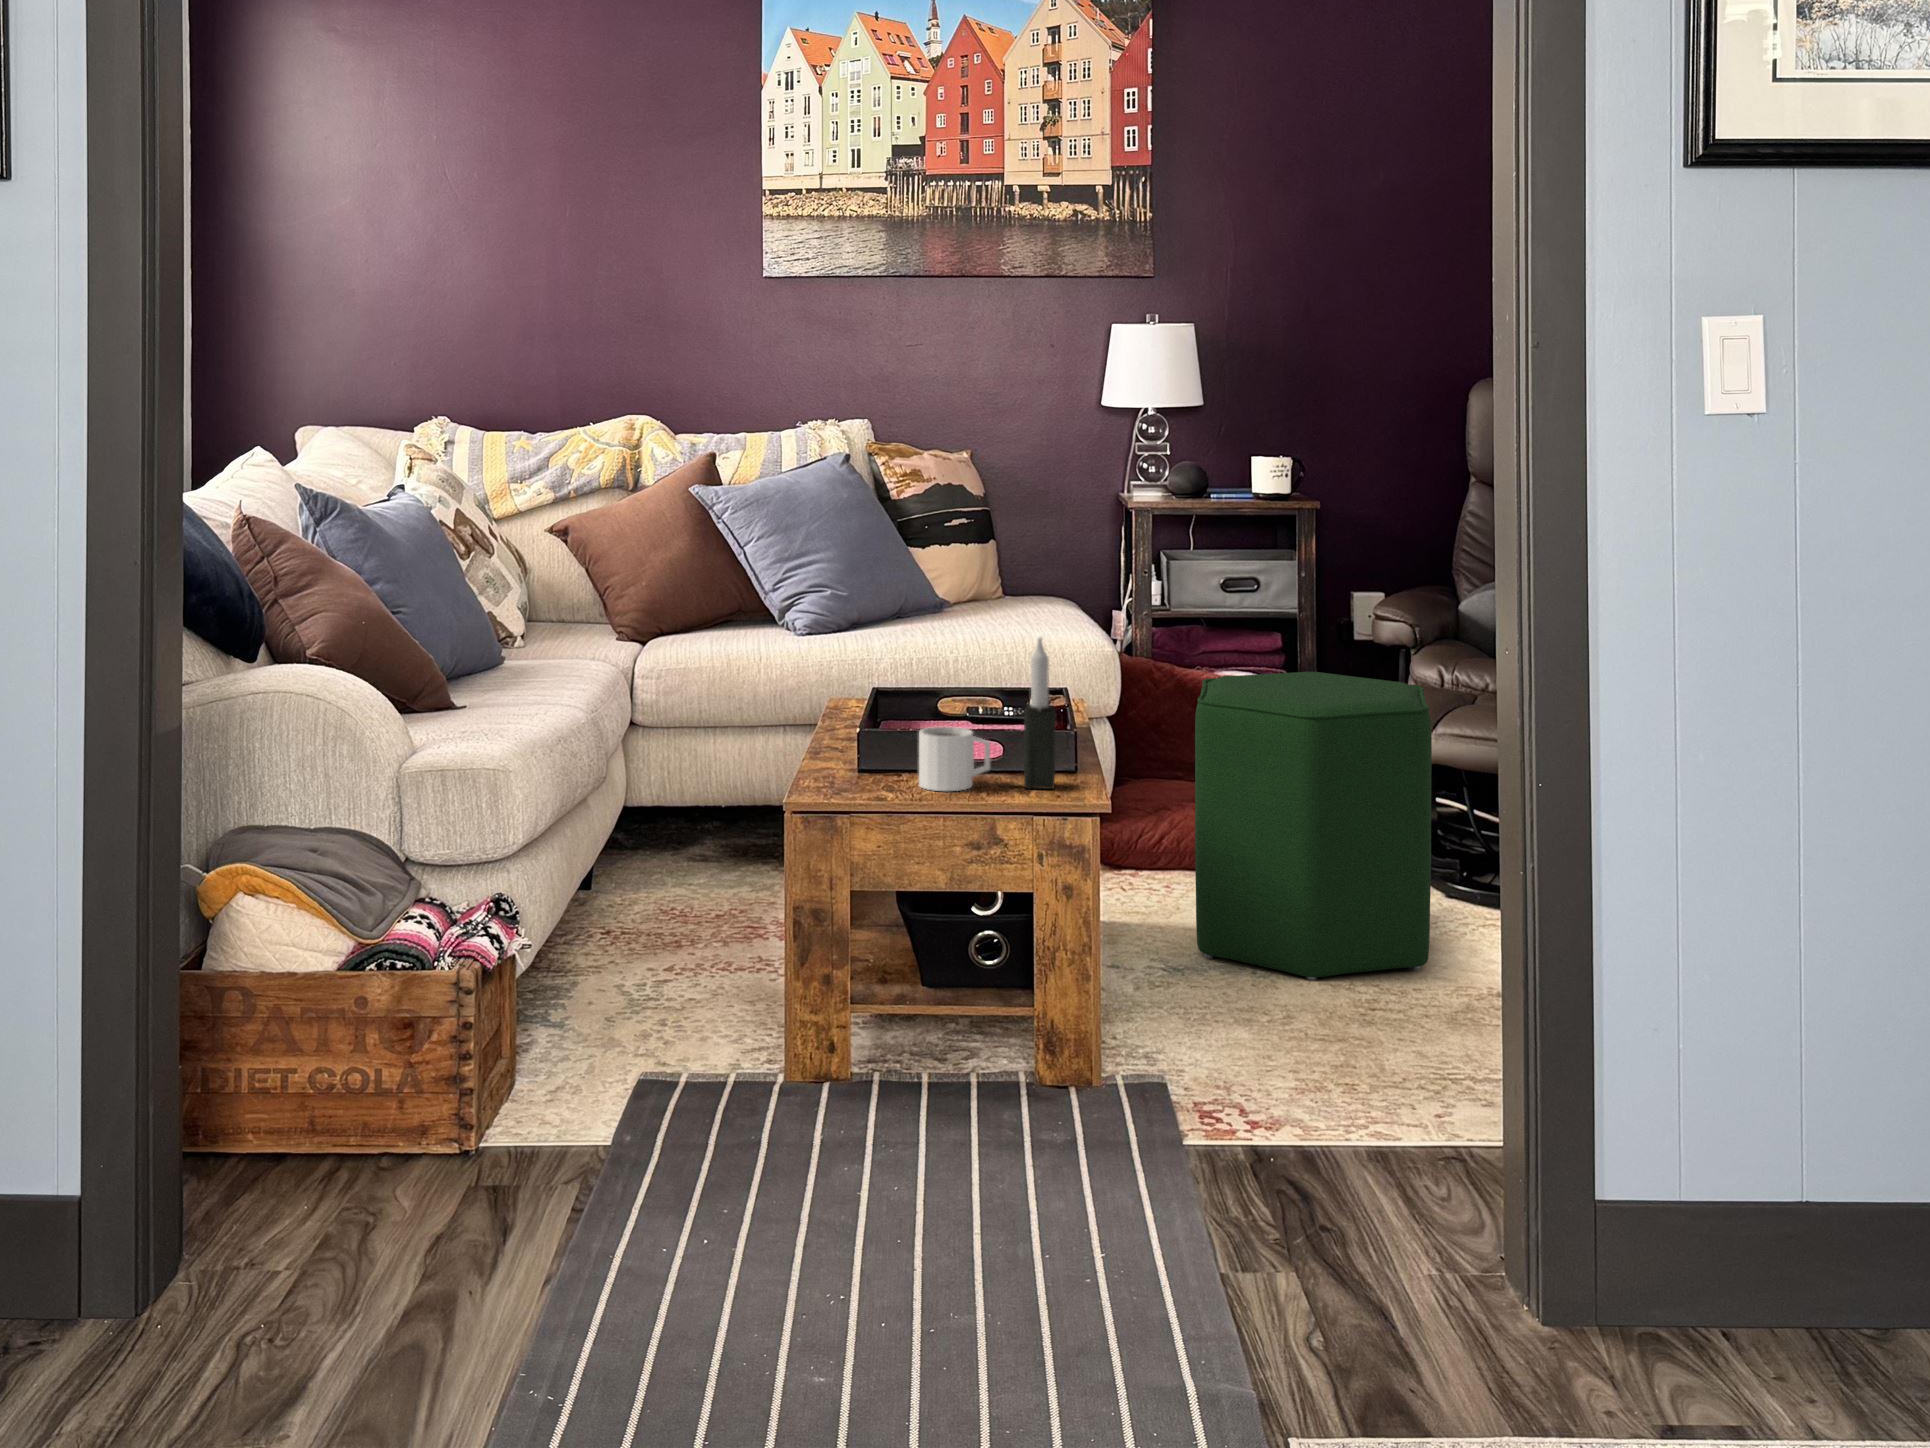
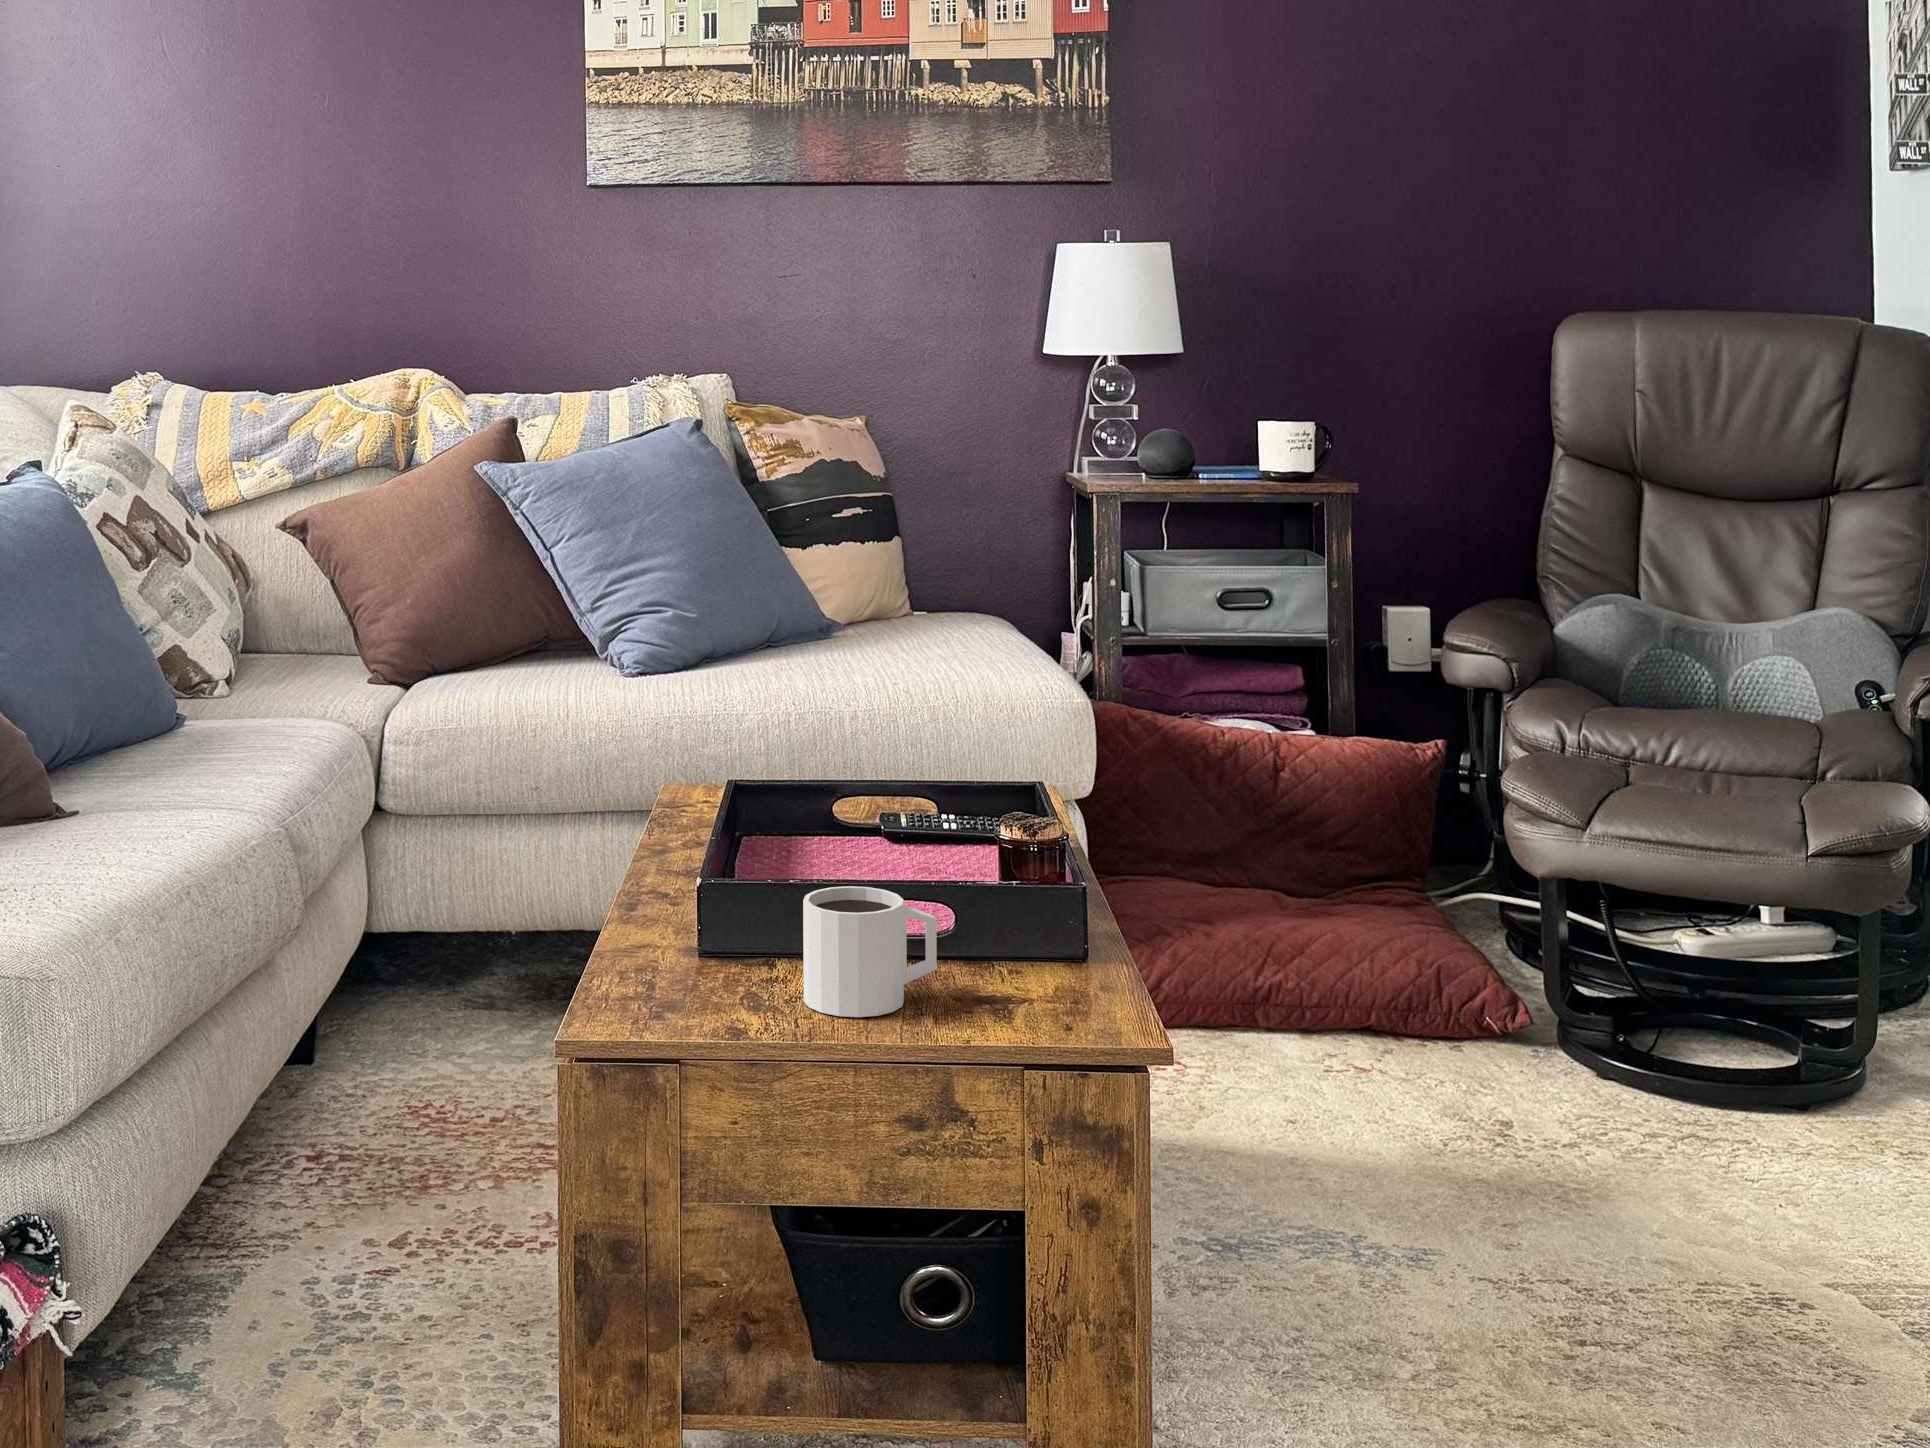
candle: present [1024,637,1055,789] -> none [1001,722,1059,1011]
ottoman: present [1195,672,1432,980] -> none [1252,748,1668,1297]

